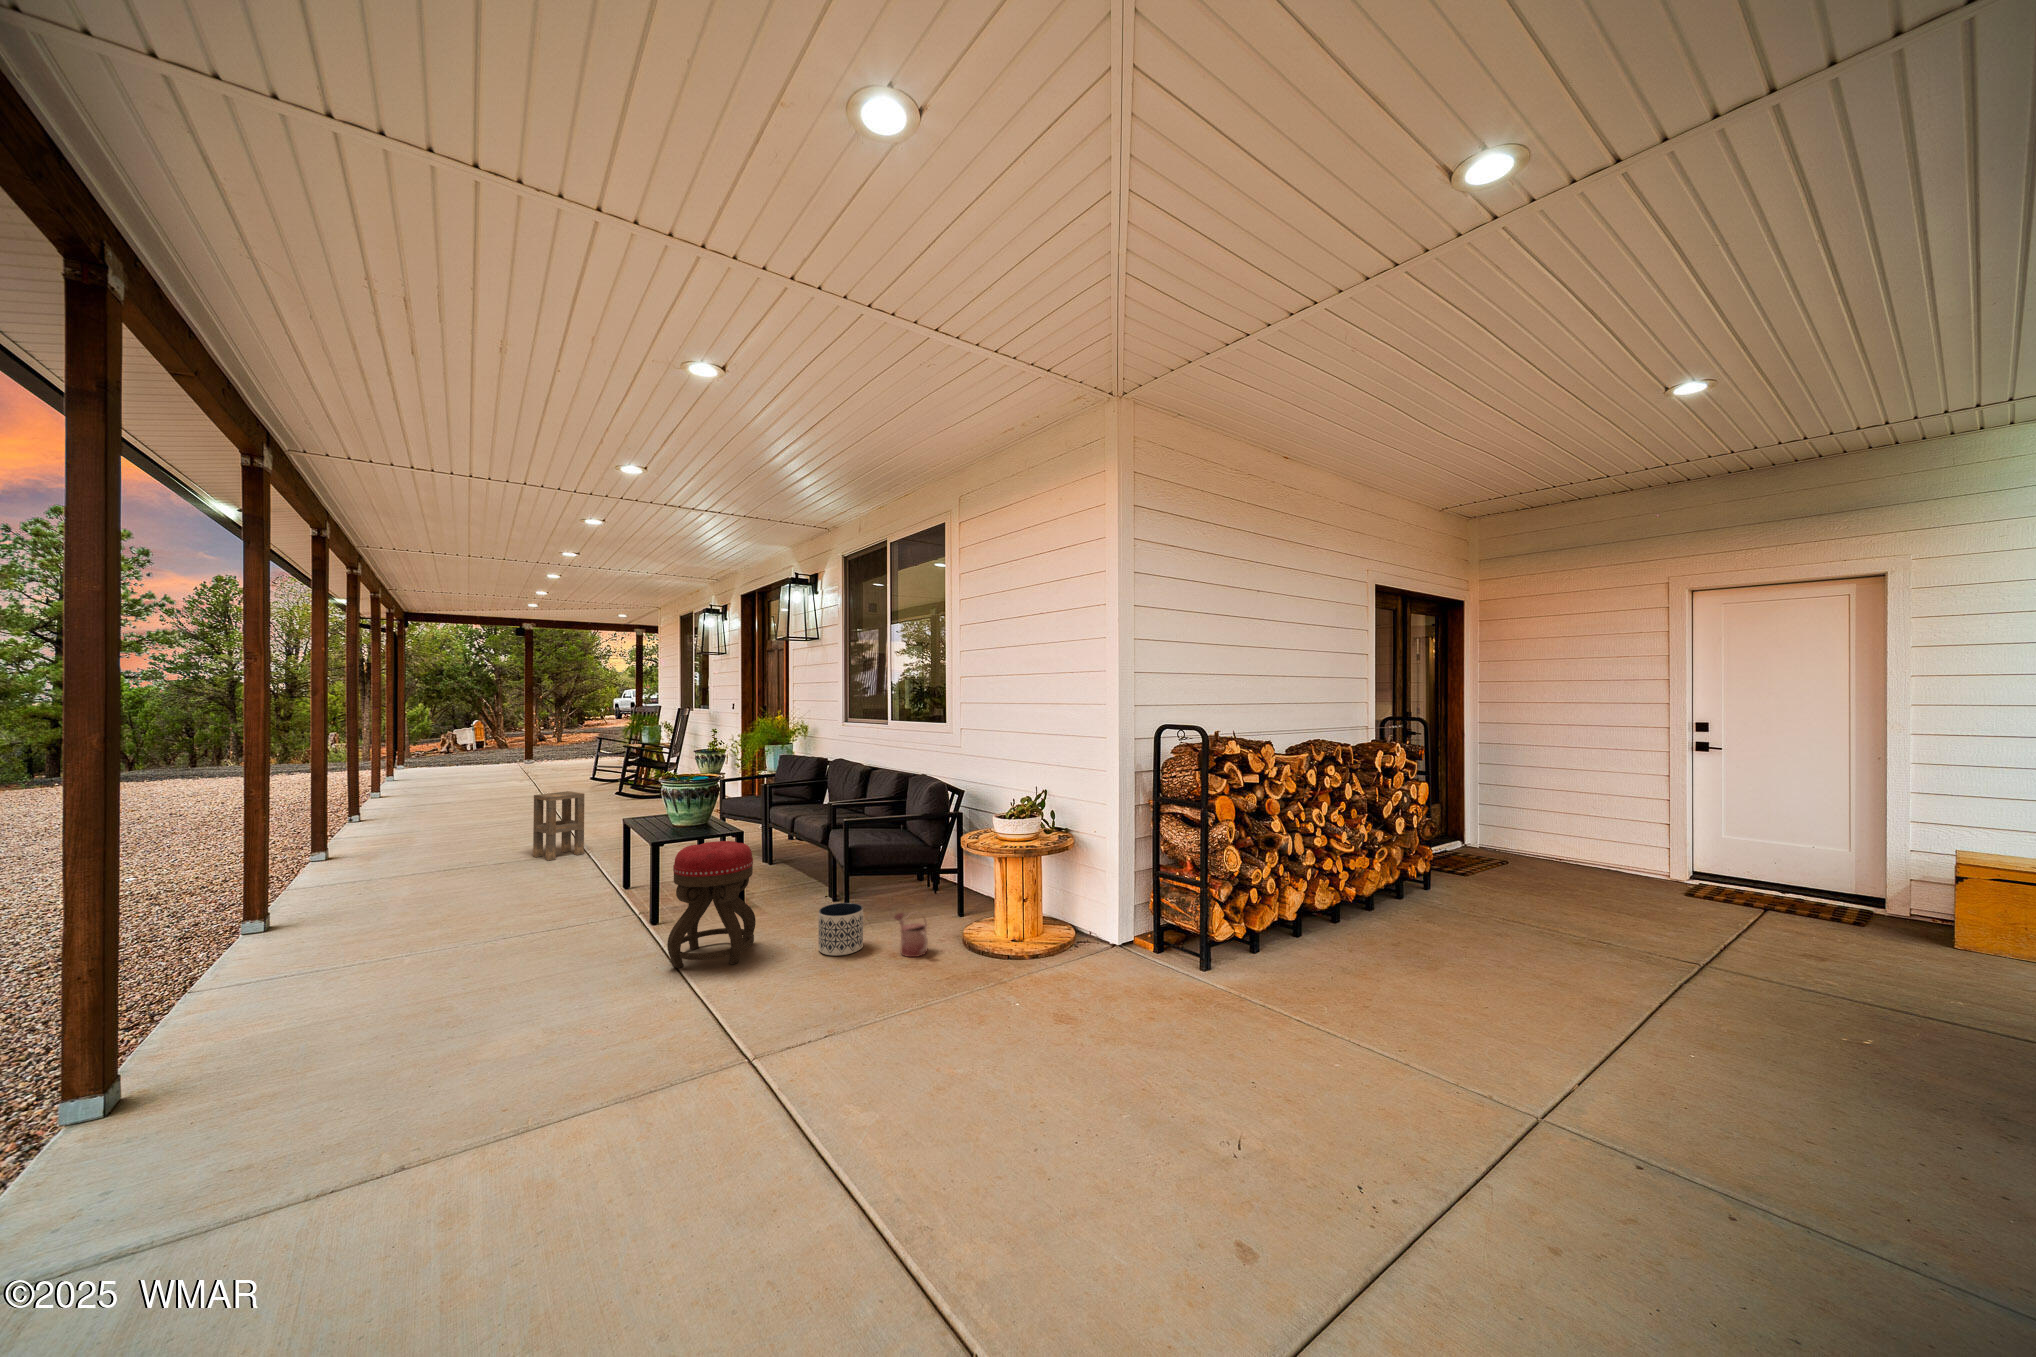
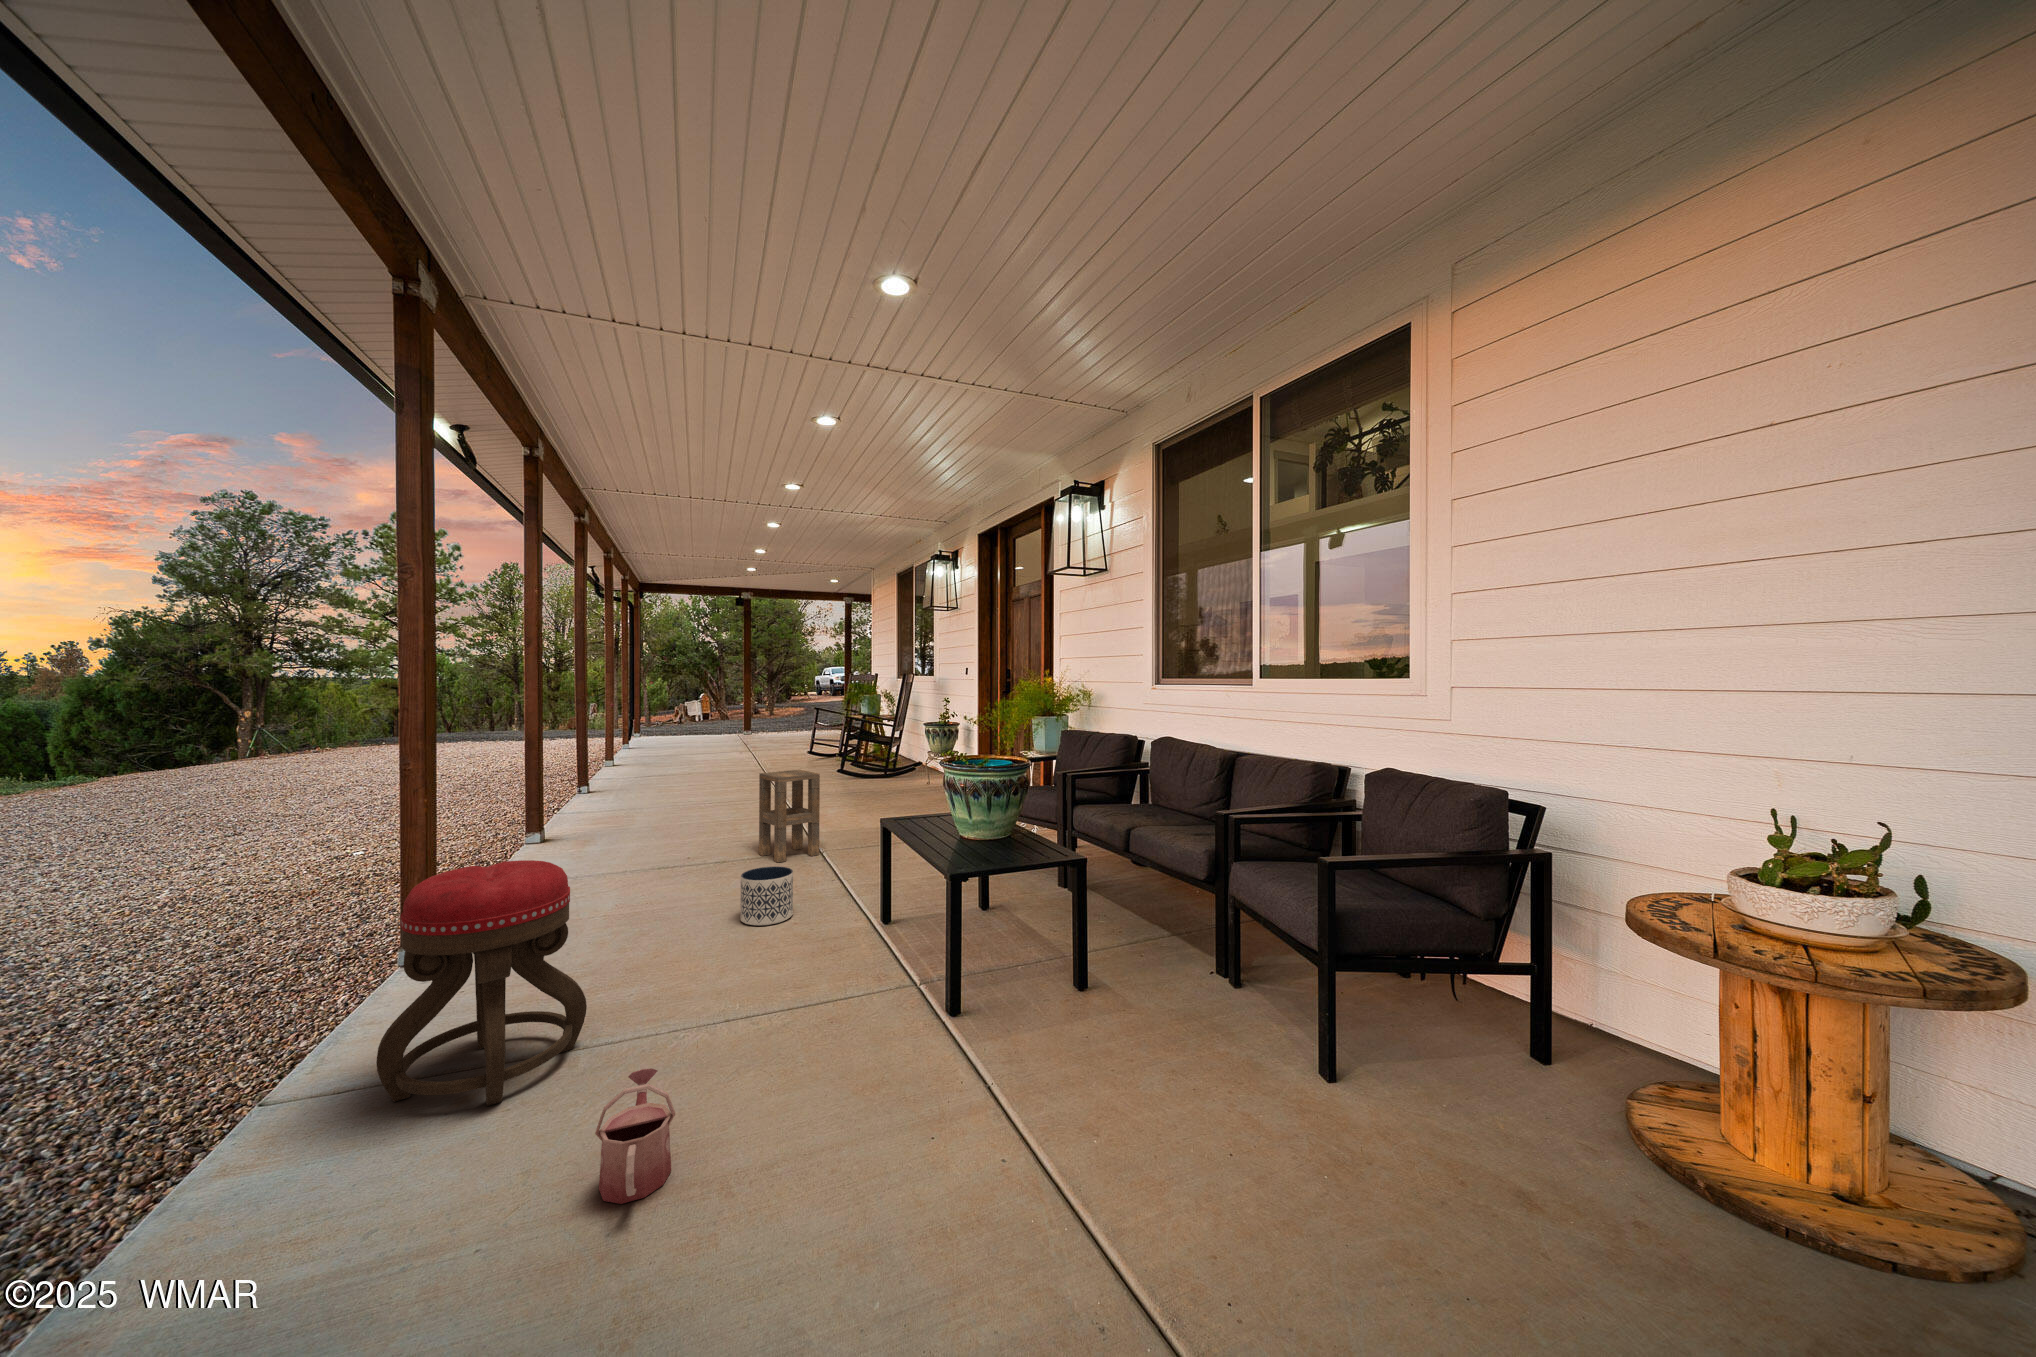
ottoman: present [667,841,756,968] -> present [376,860,587,1106]
planter: present [818,903,863,956] -> present [740,867,793,926]
watering can: present [894,912,928,957] -> present [595,1068,675,1204]

